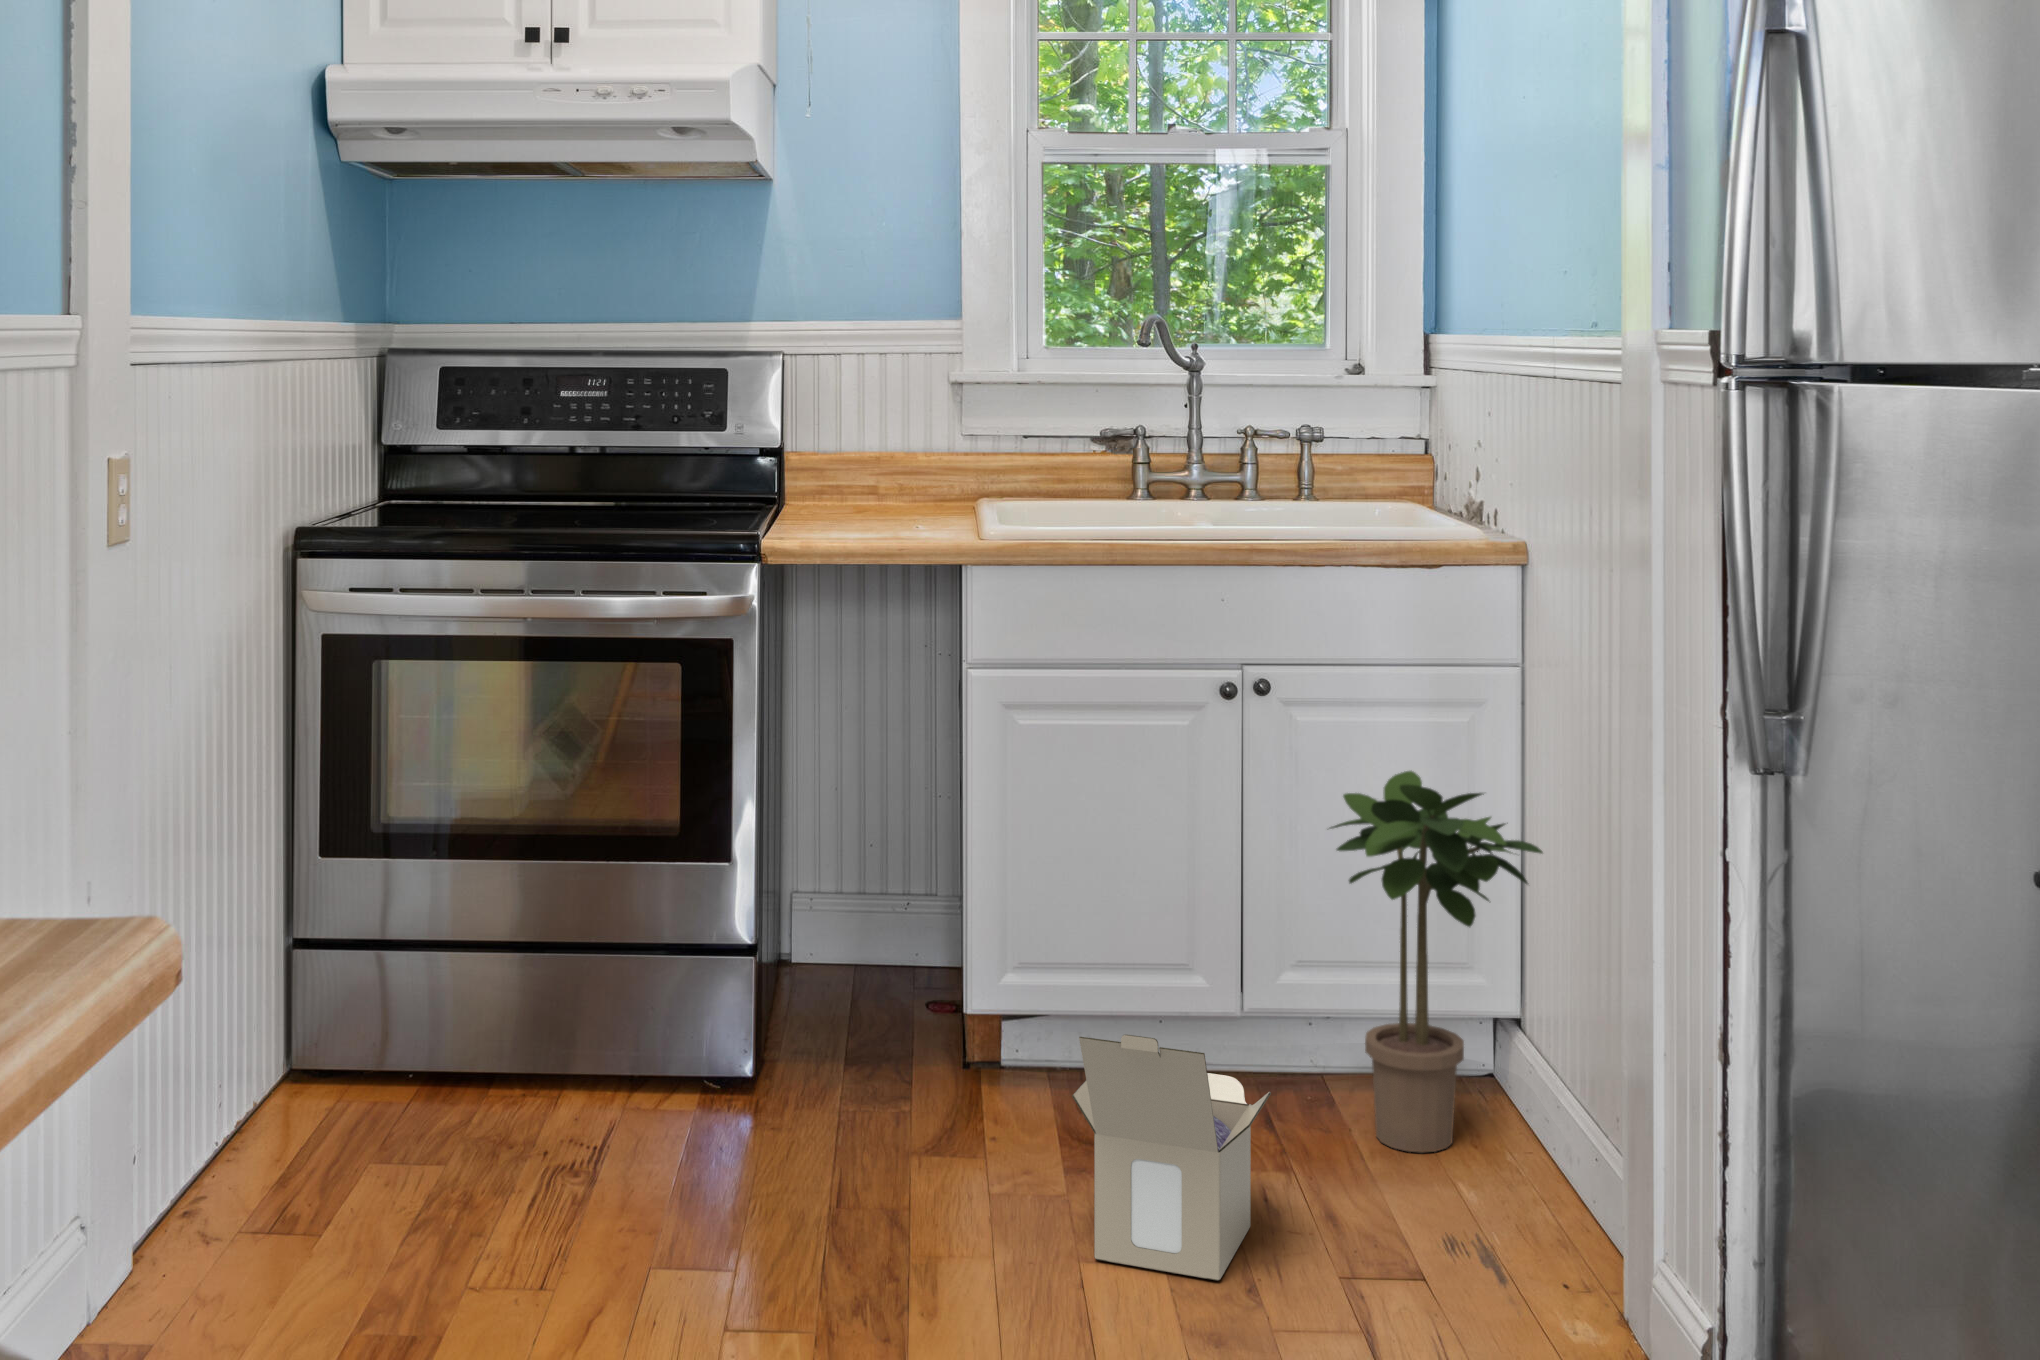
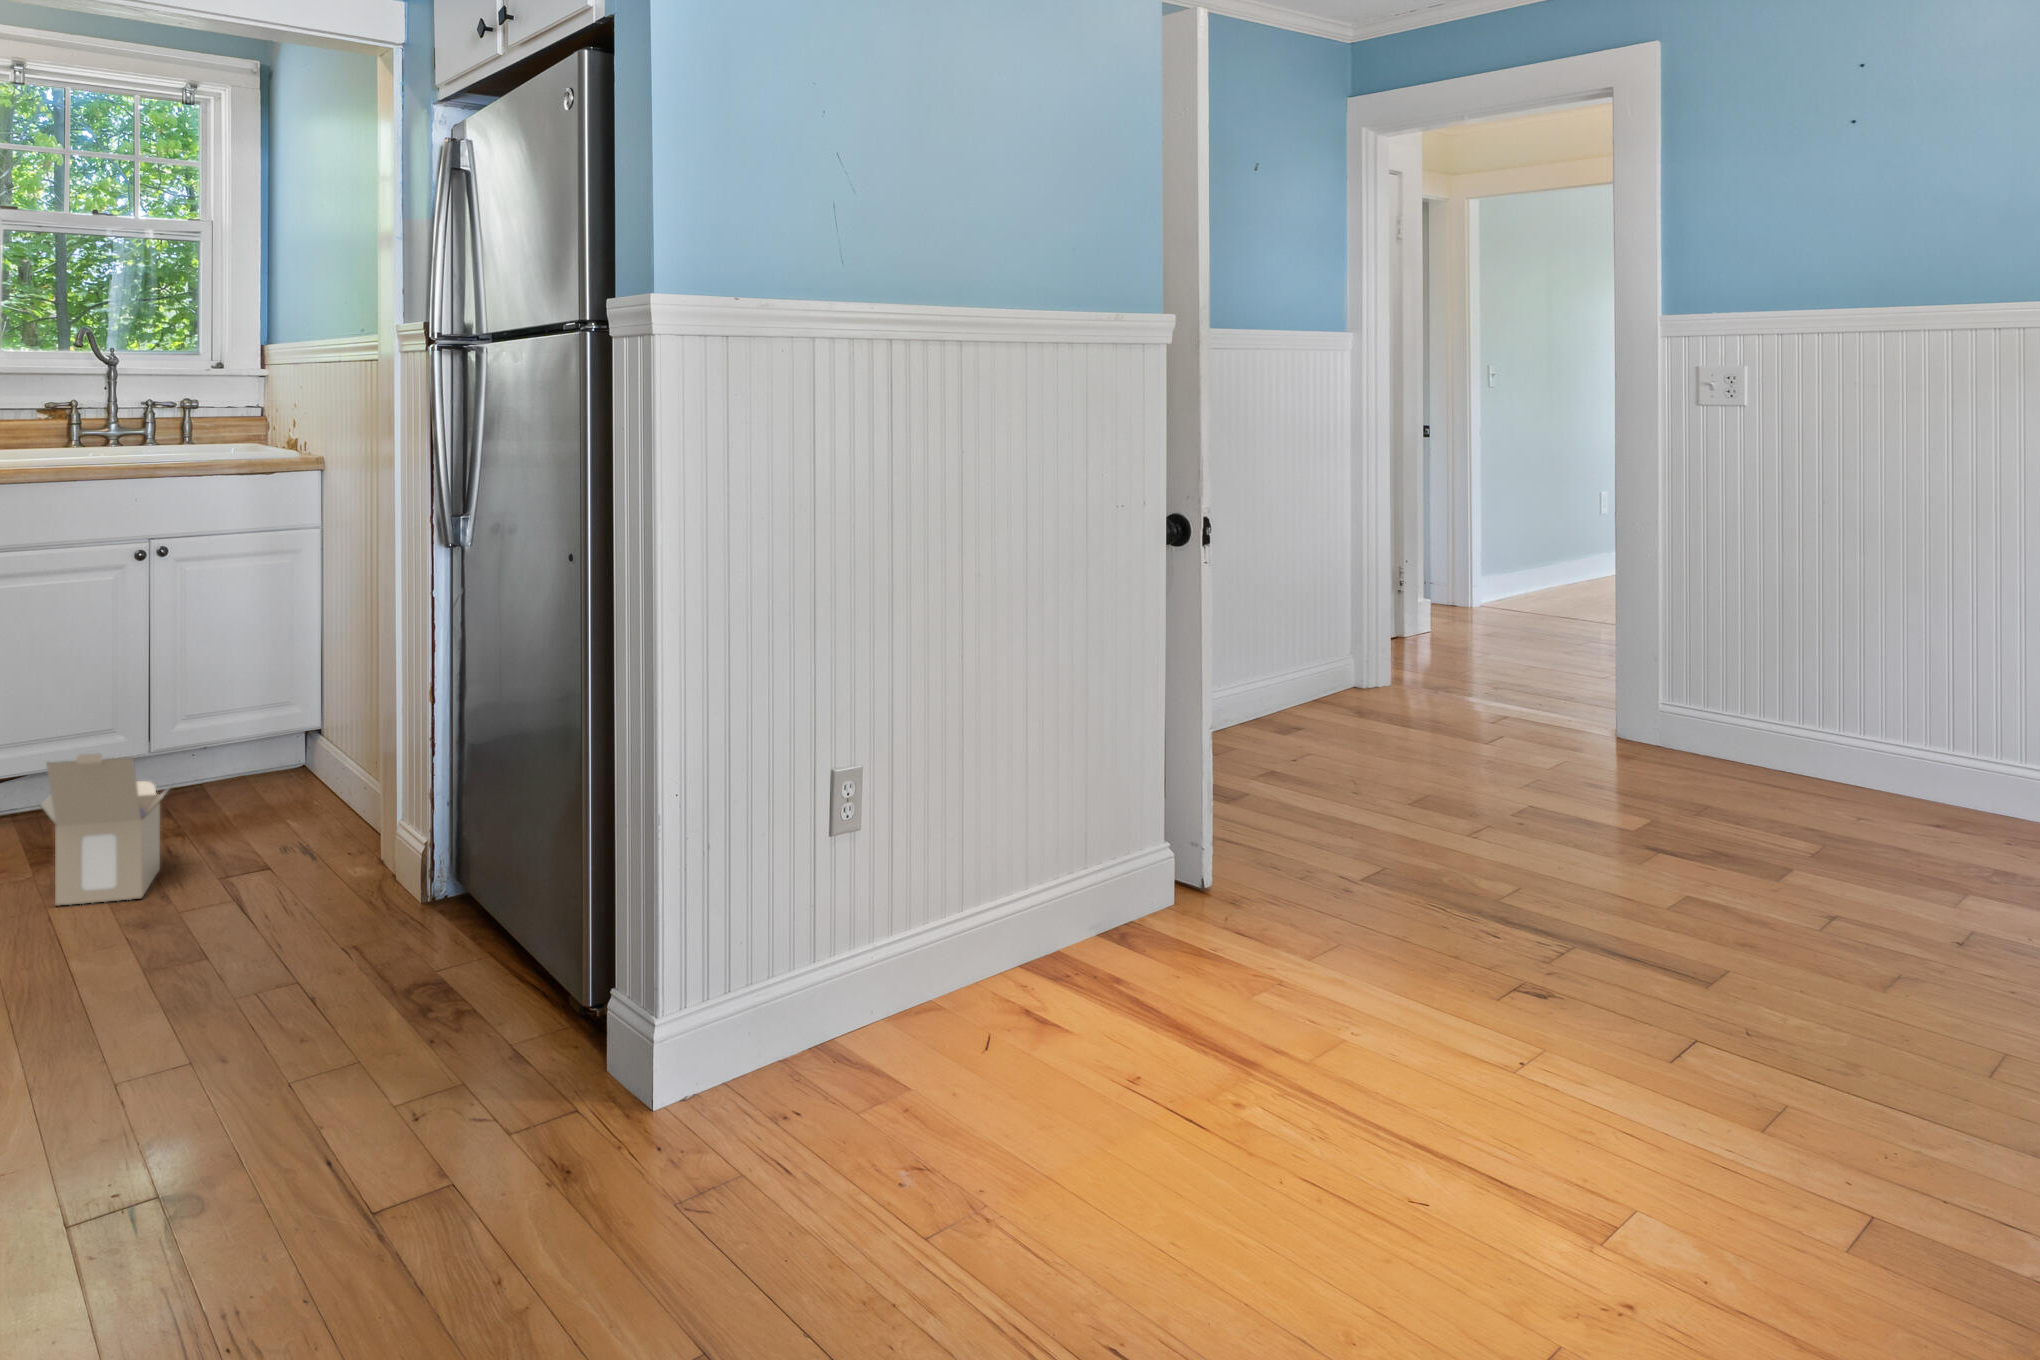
potted plant: present [1330,771,1543,1152] -> none [204,594,338,816]

